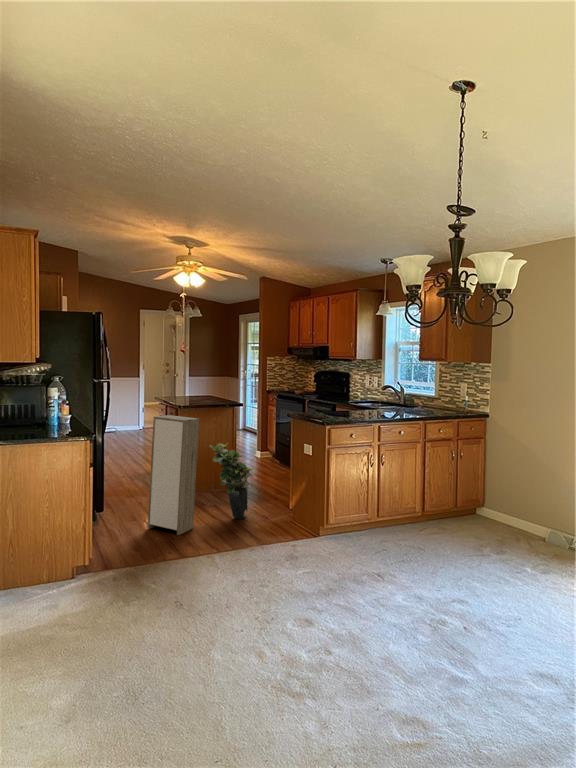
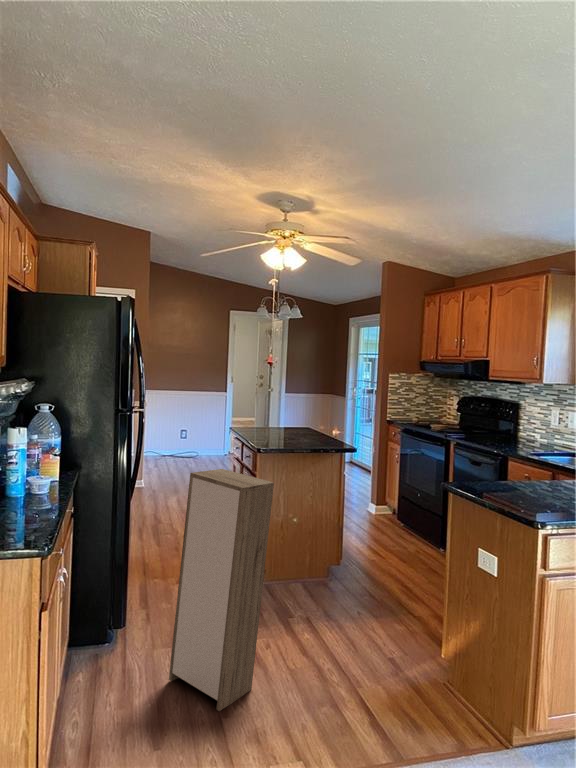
potted plant: present [210,444,253,519] -> none [293,520,372,671]

